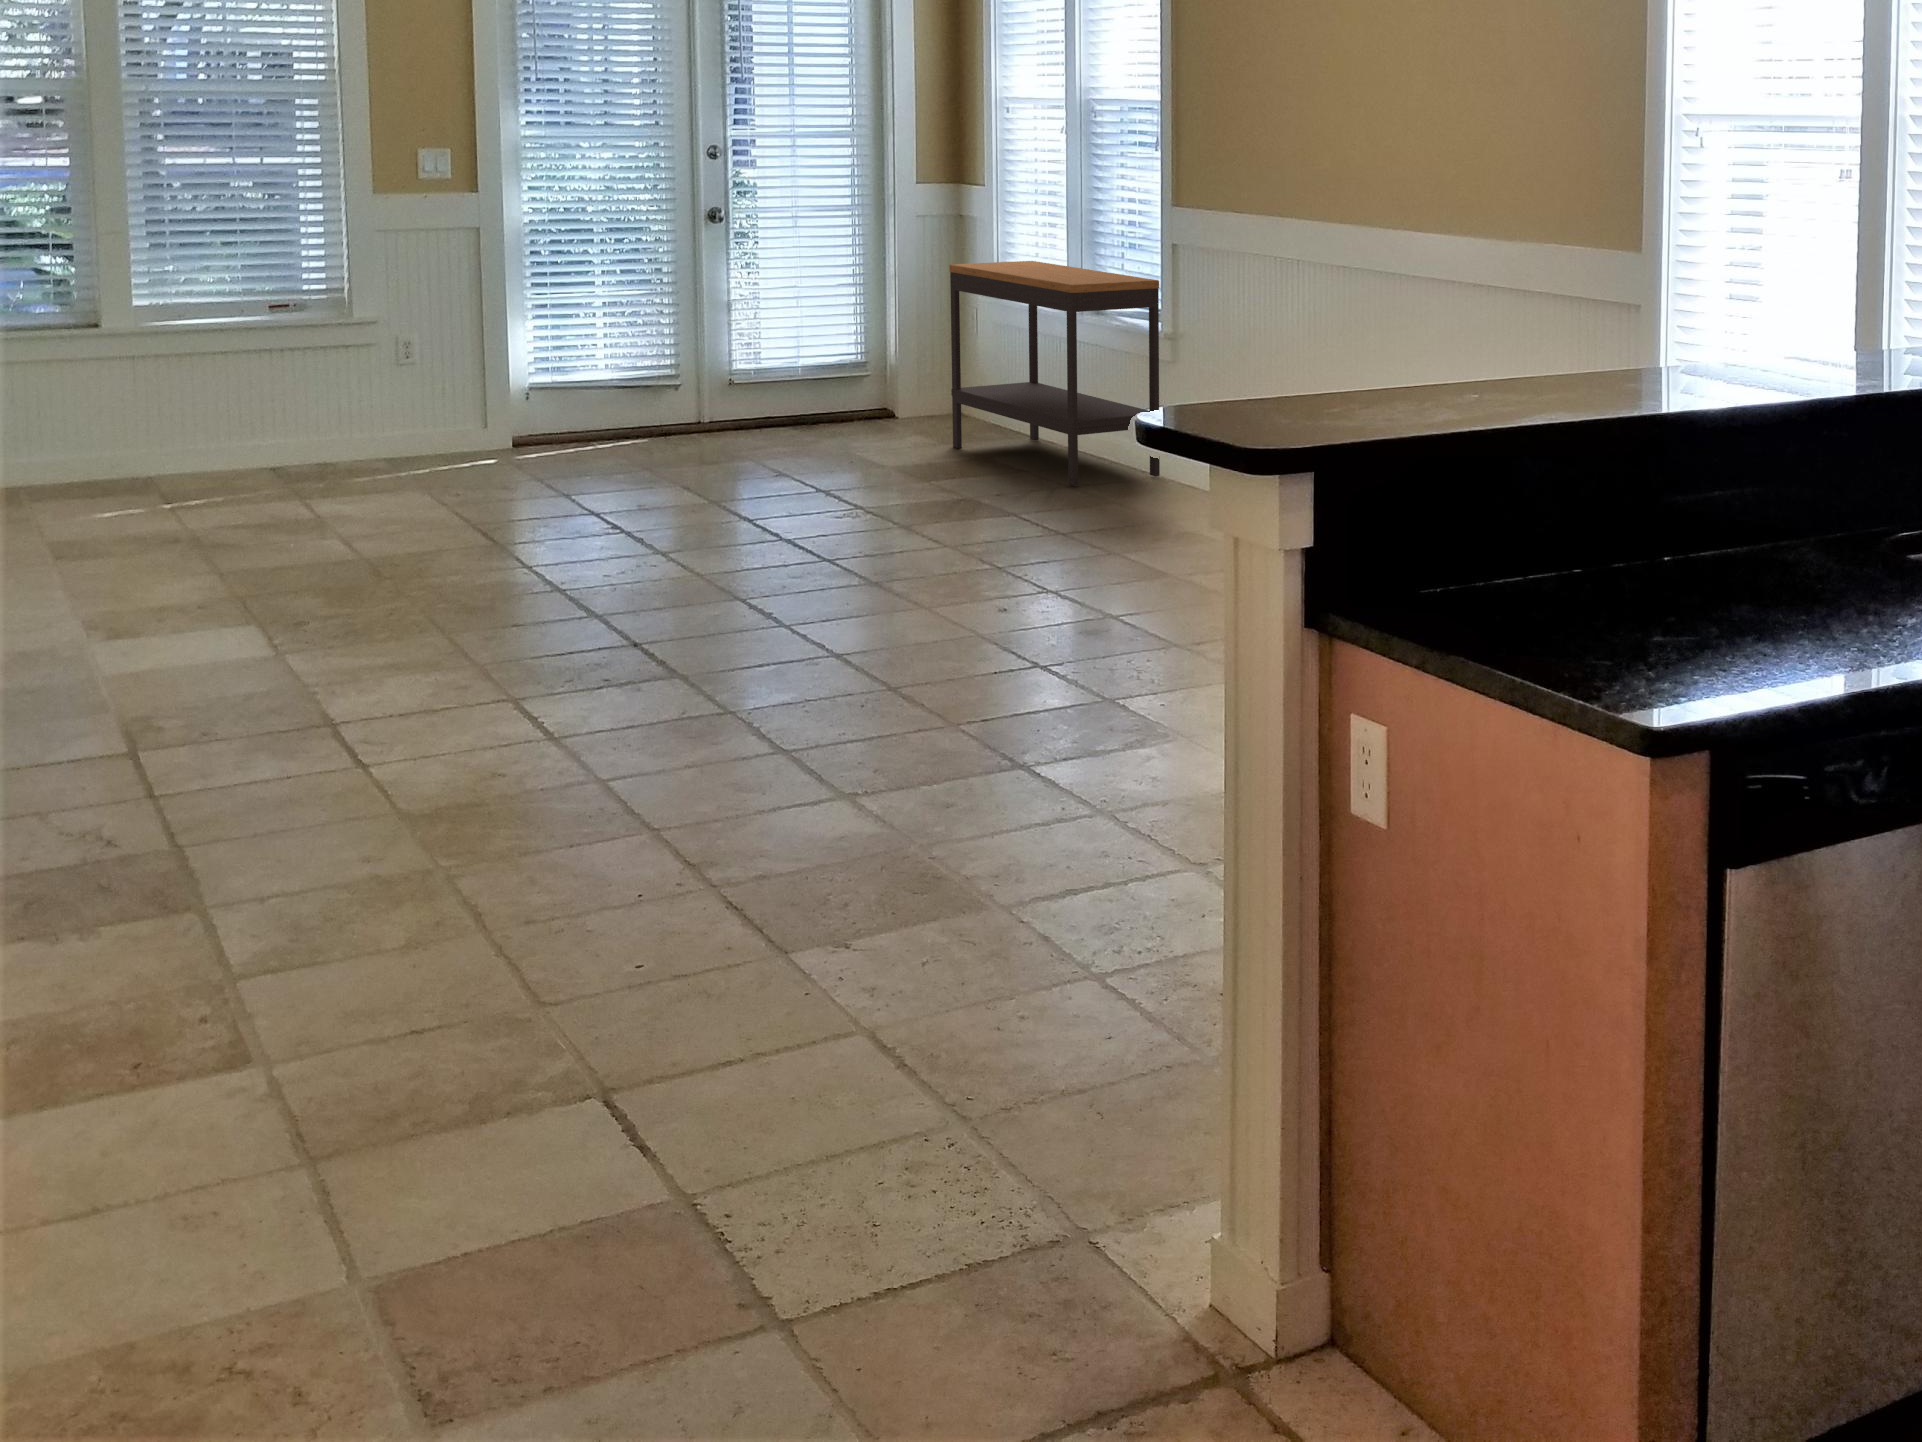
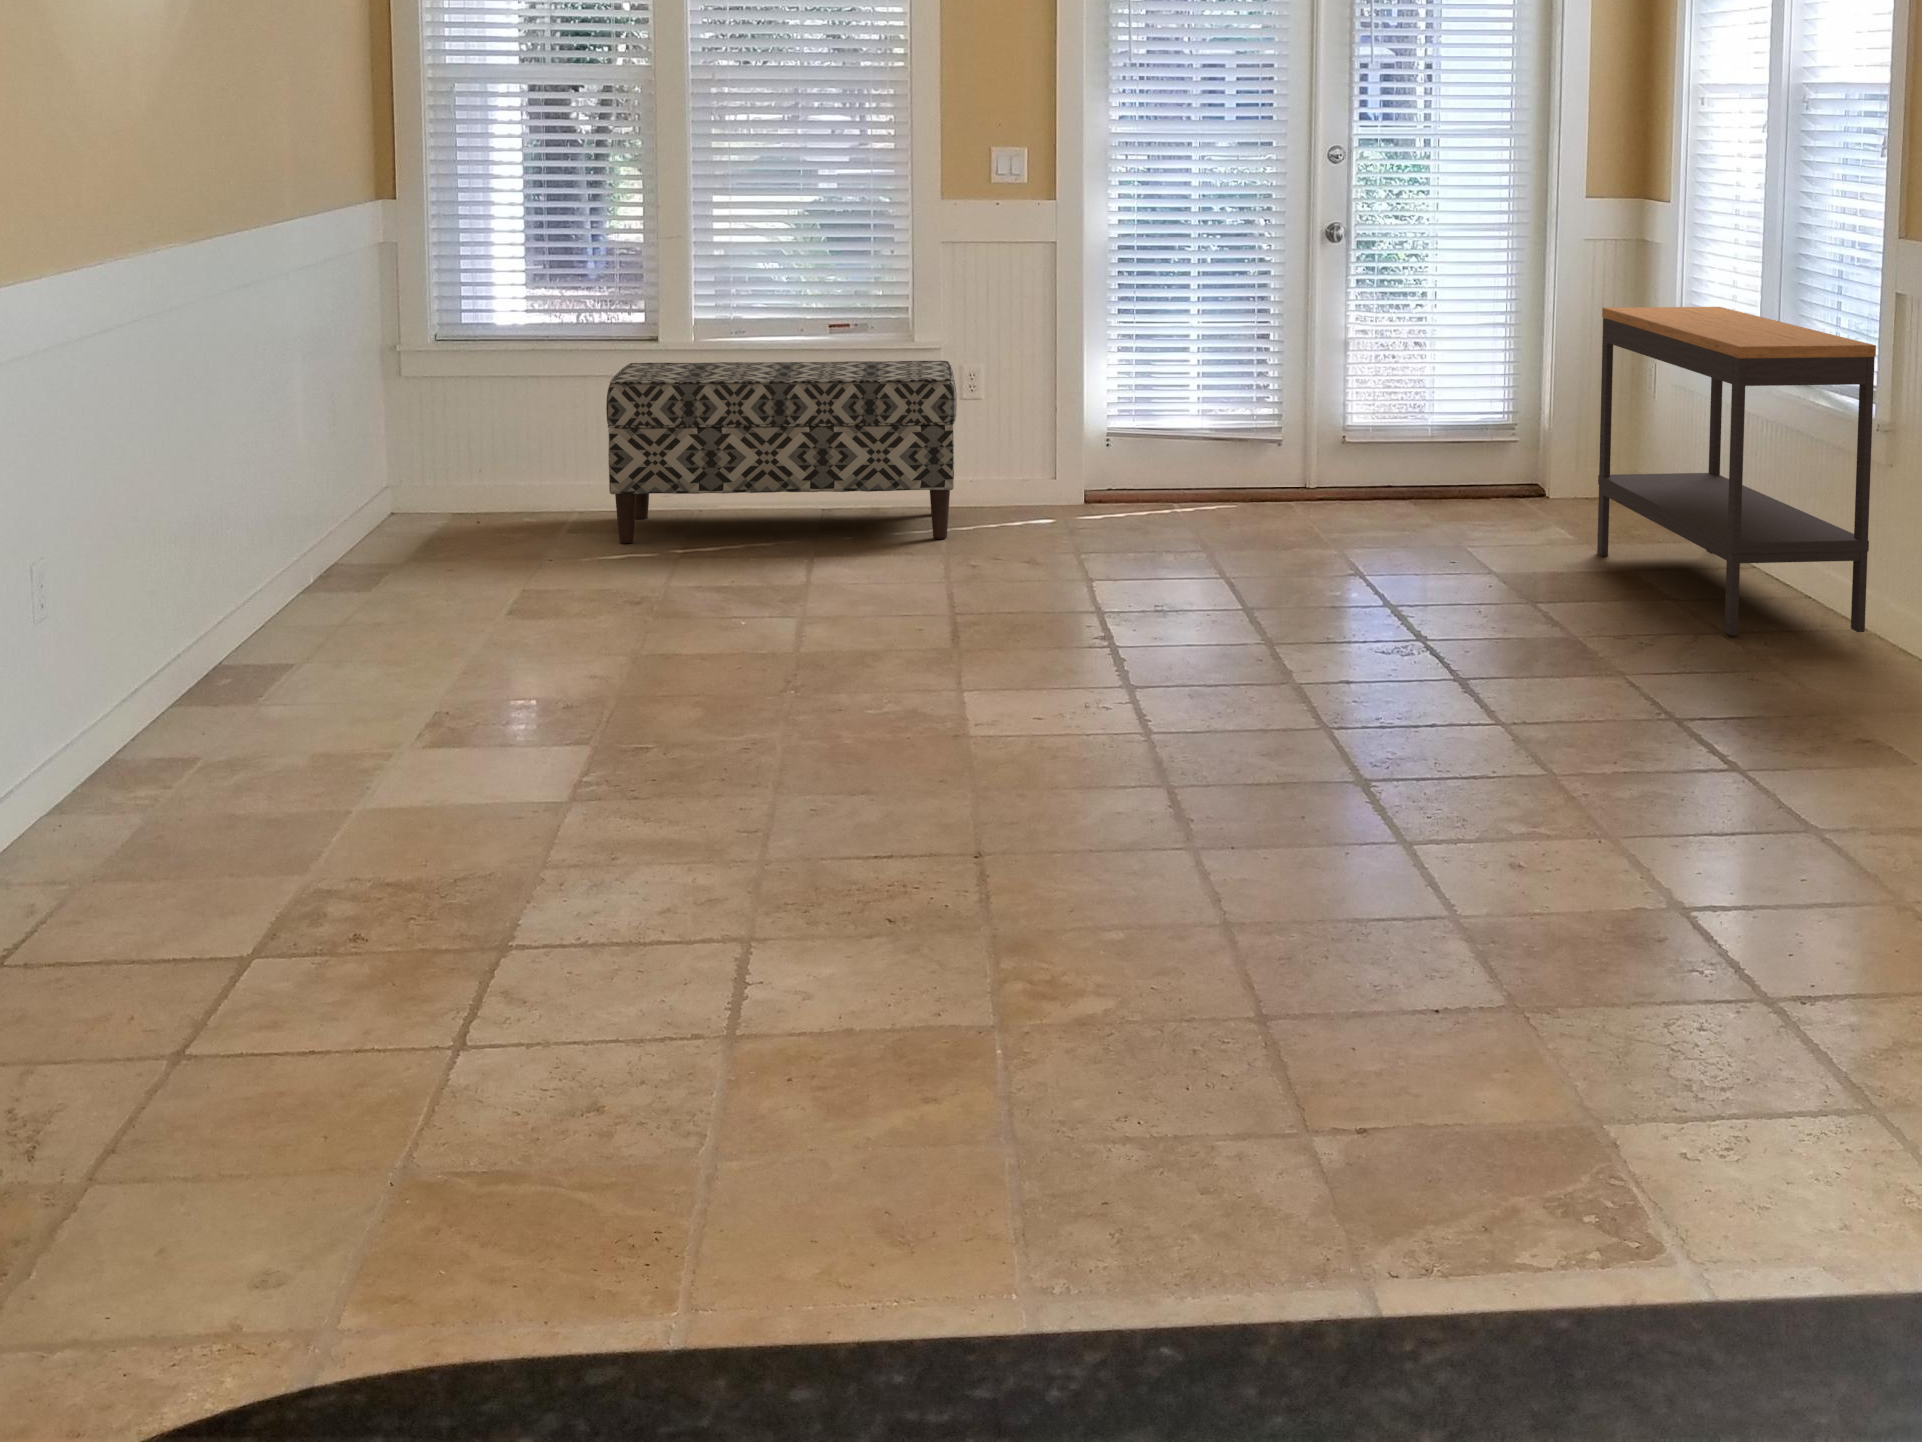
bench: none [61,333,416,508] -> present [606,361,957,543]

